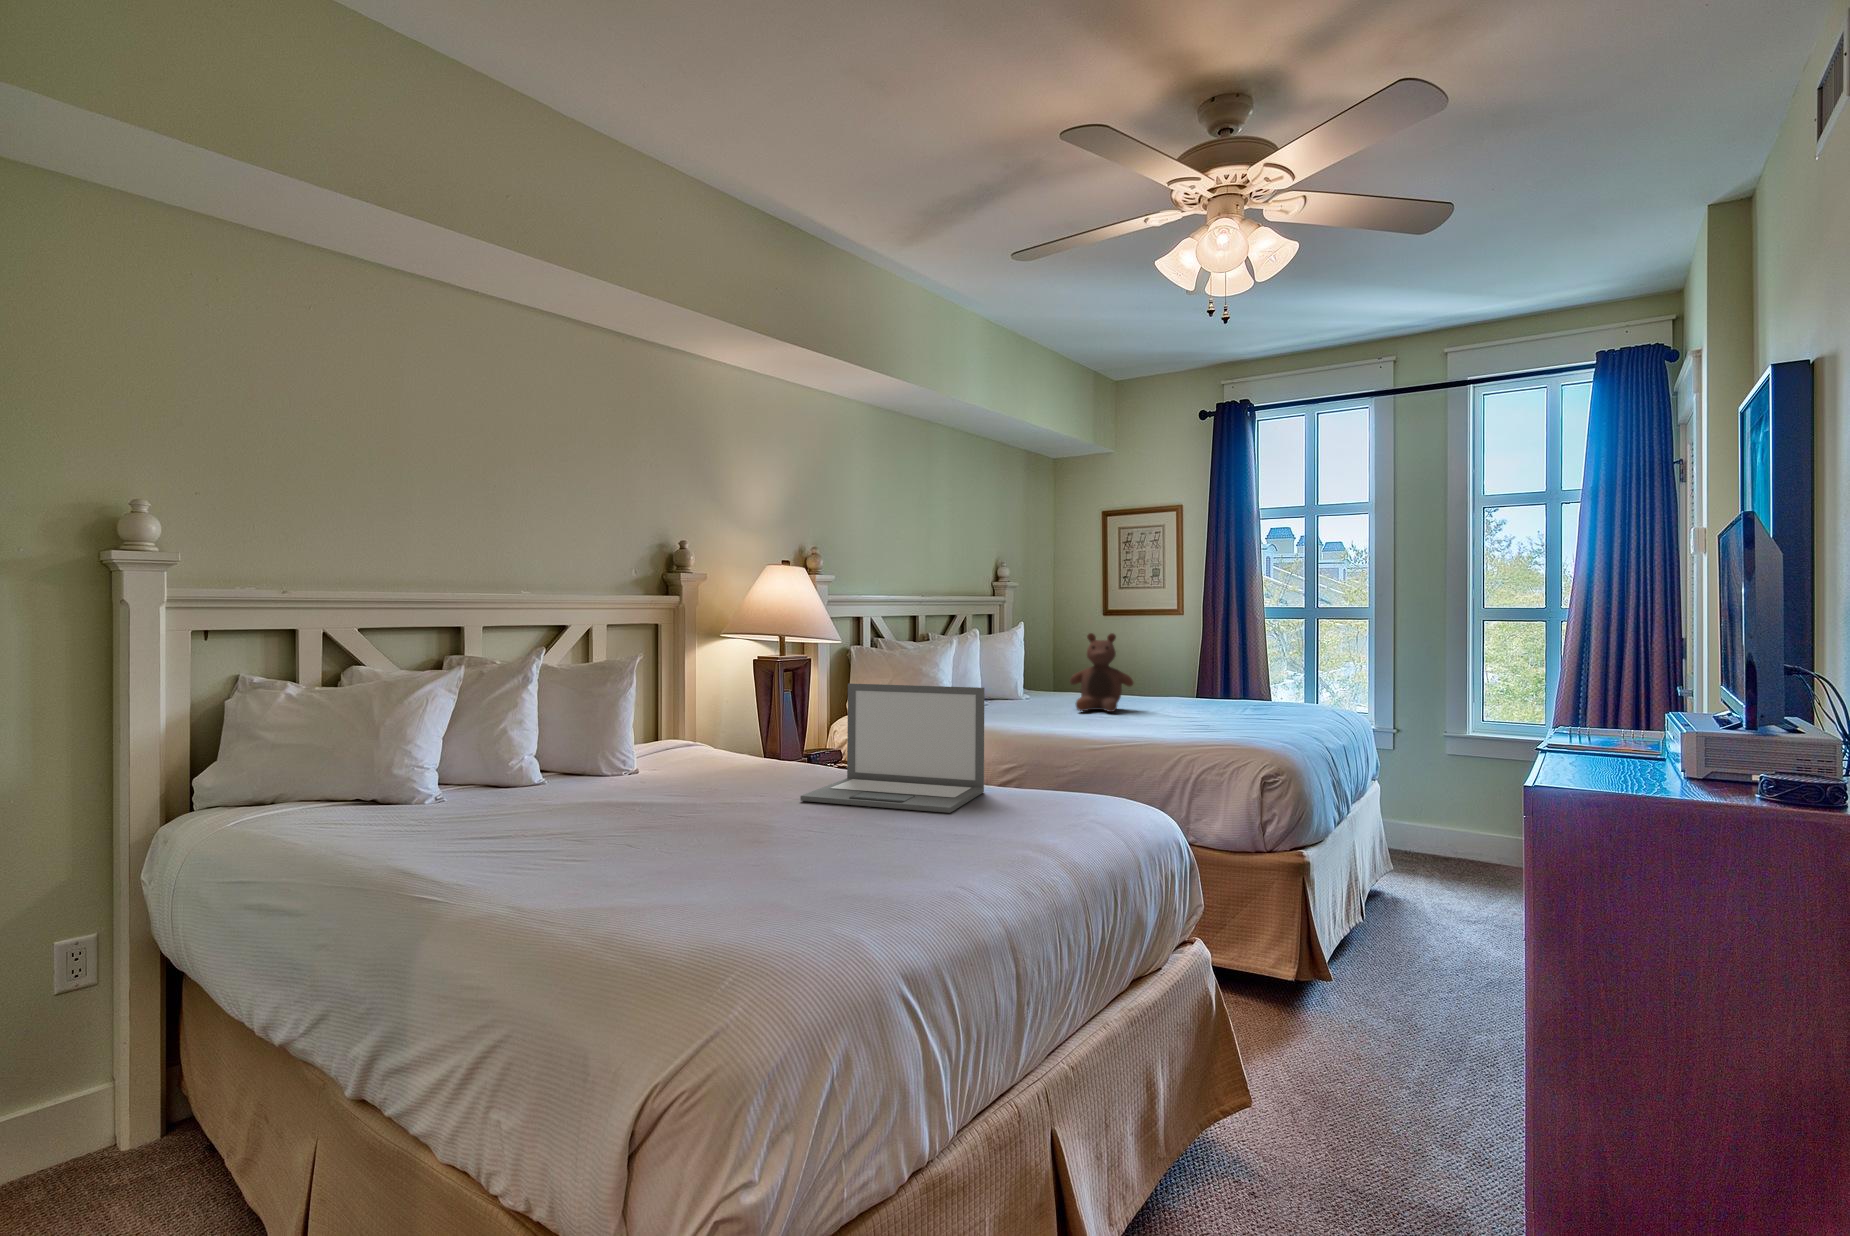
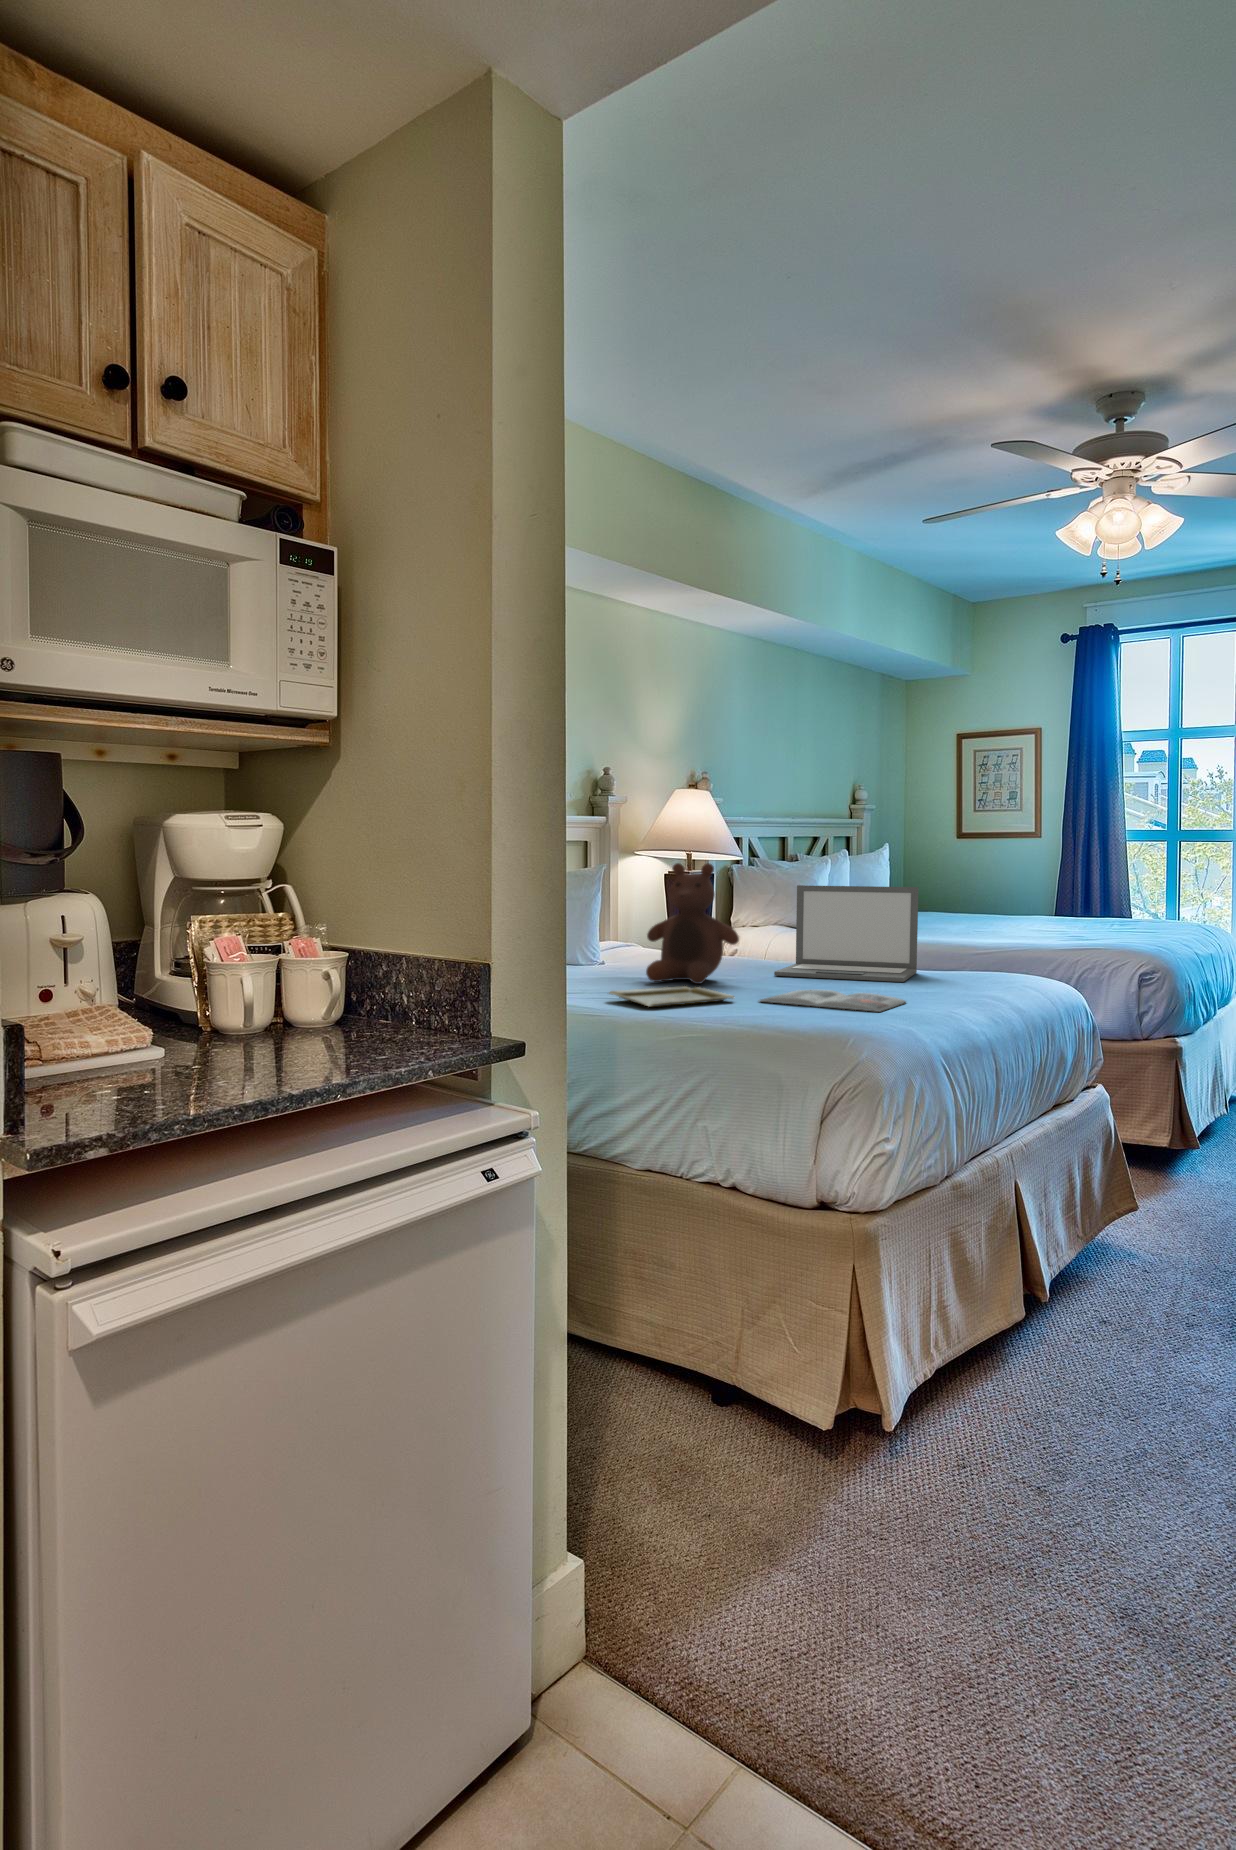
stuffed bear: present [1070,633,1133,712] -> present [646,863,739,984]
tray: none [488,836,672,887] -> present [609,986,734,1007]
magazine: none [702,840,910,893] -> present [758,990,906,1012]

